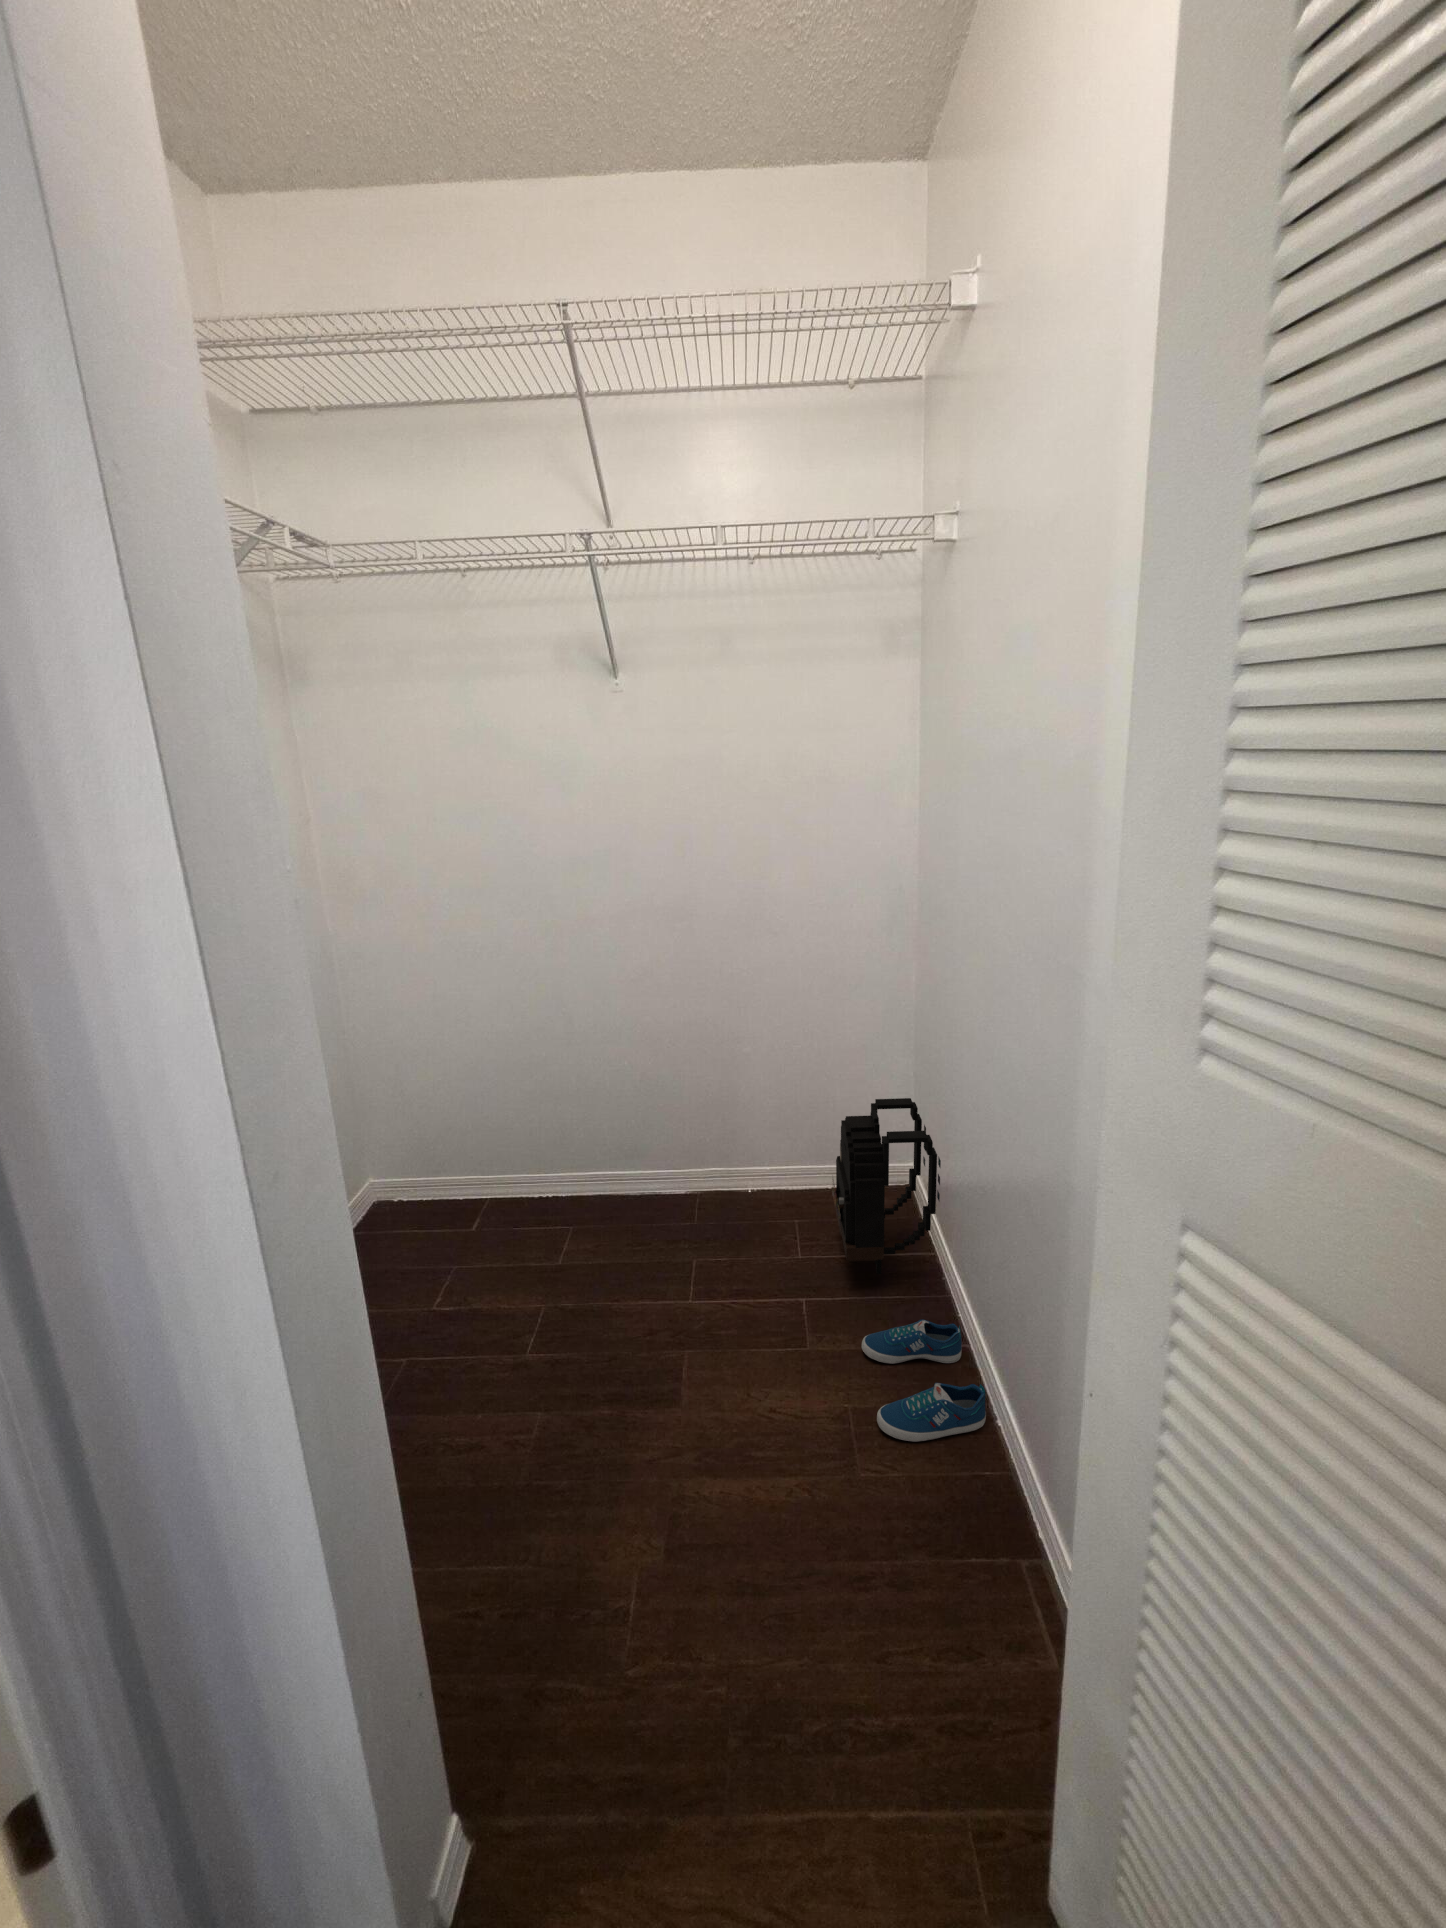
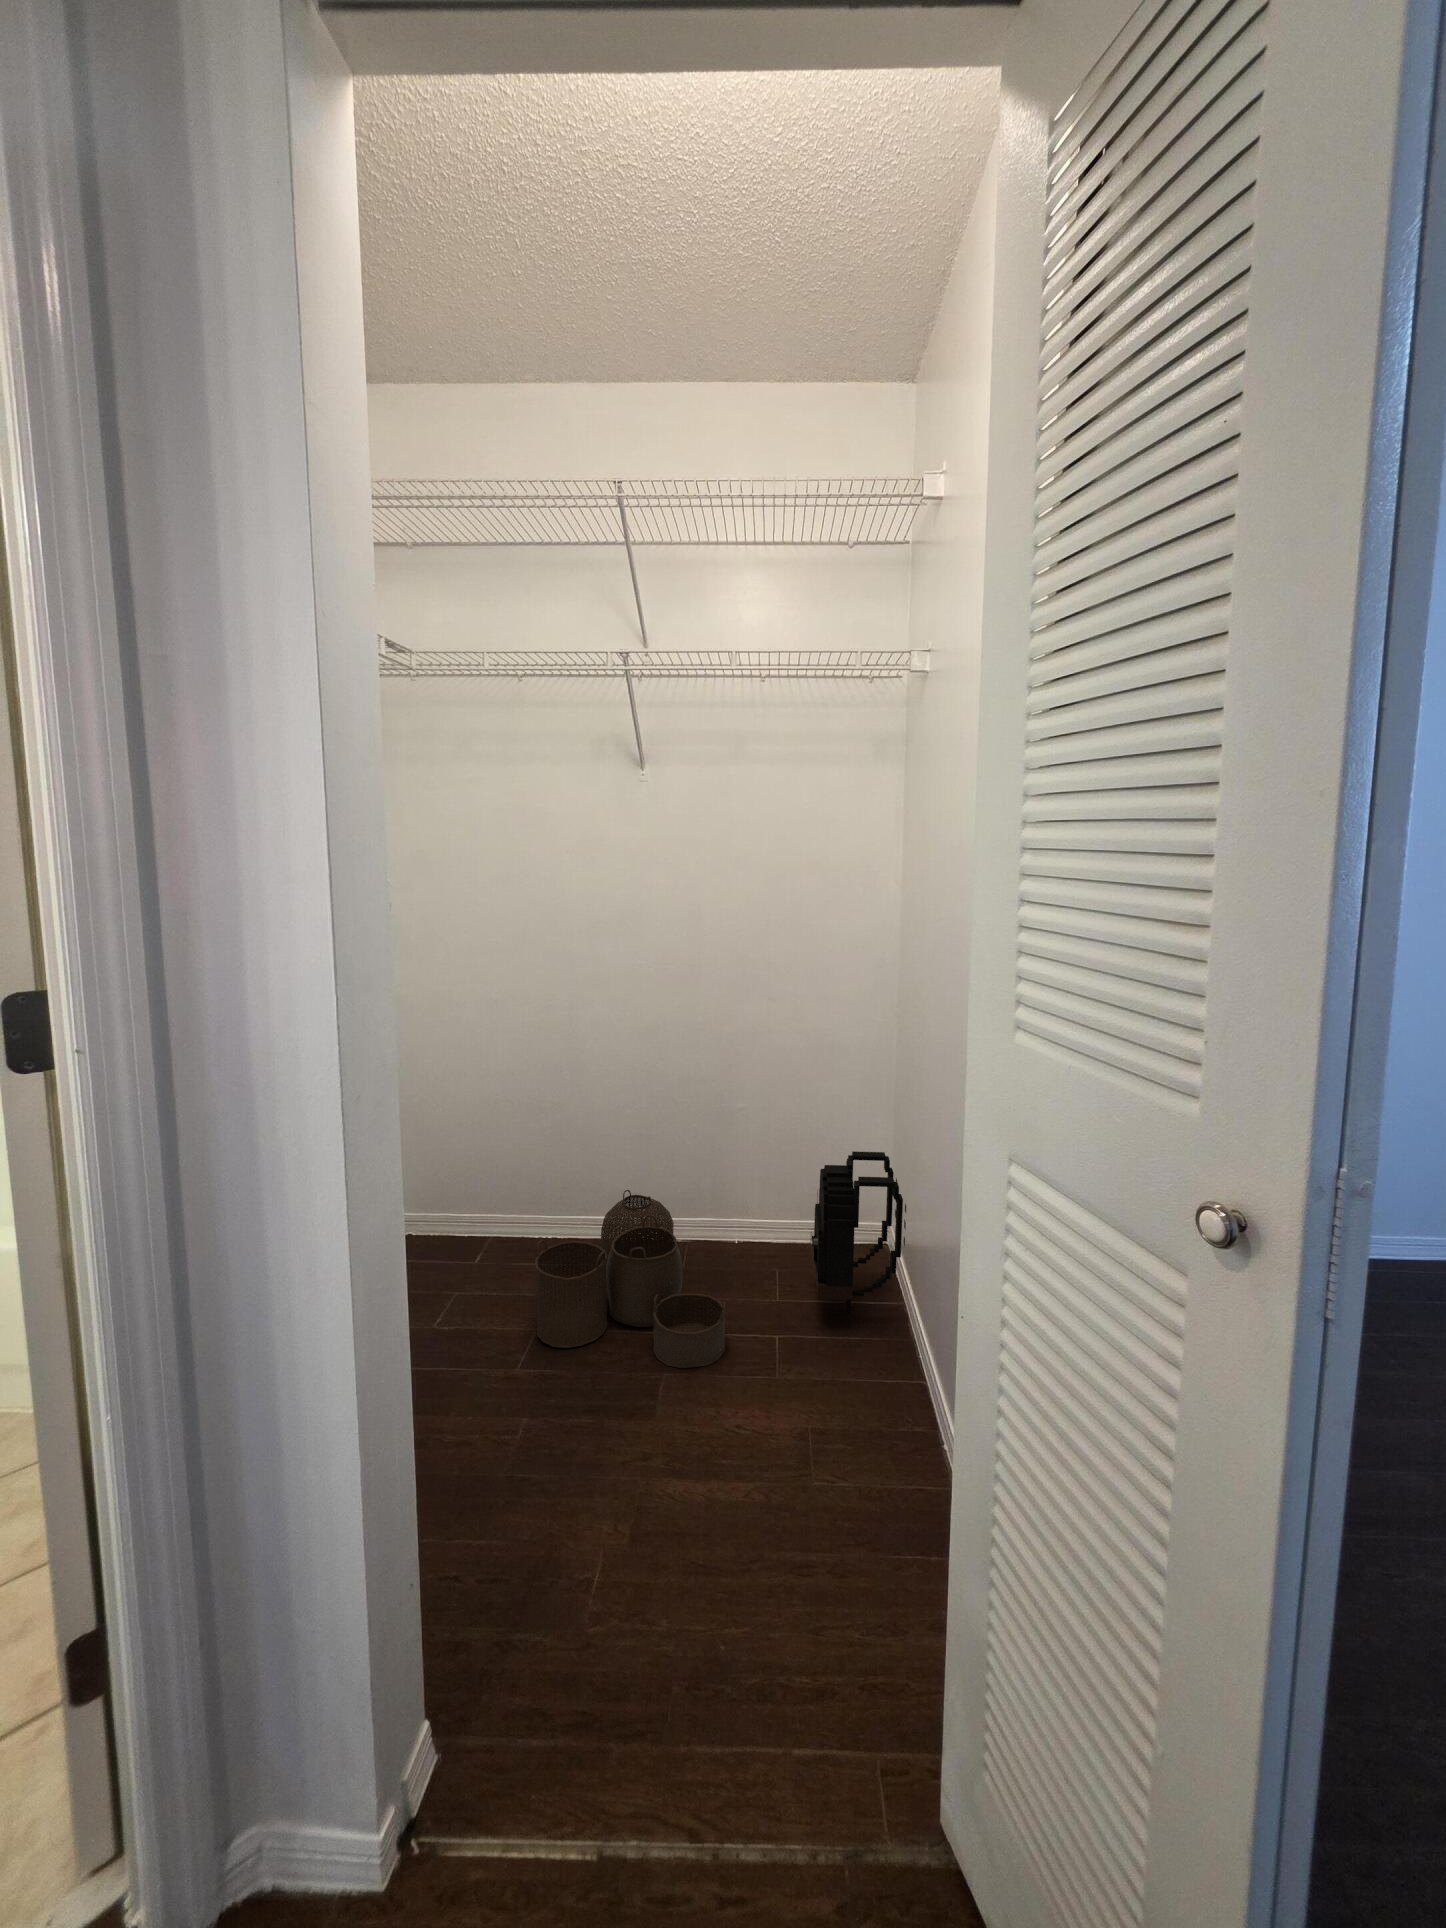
woven basket: none [537,1147,750,1347] -> present [535,1190,726,1368]
sneaker: present [862,1319,986,1442] -> none [825,1350,932,1453]

